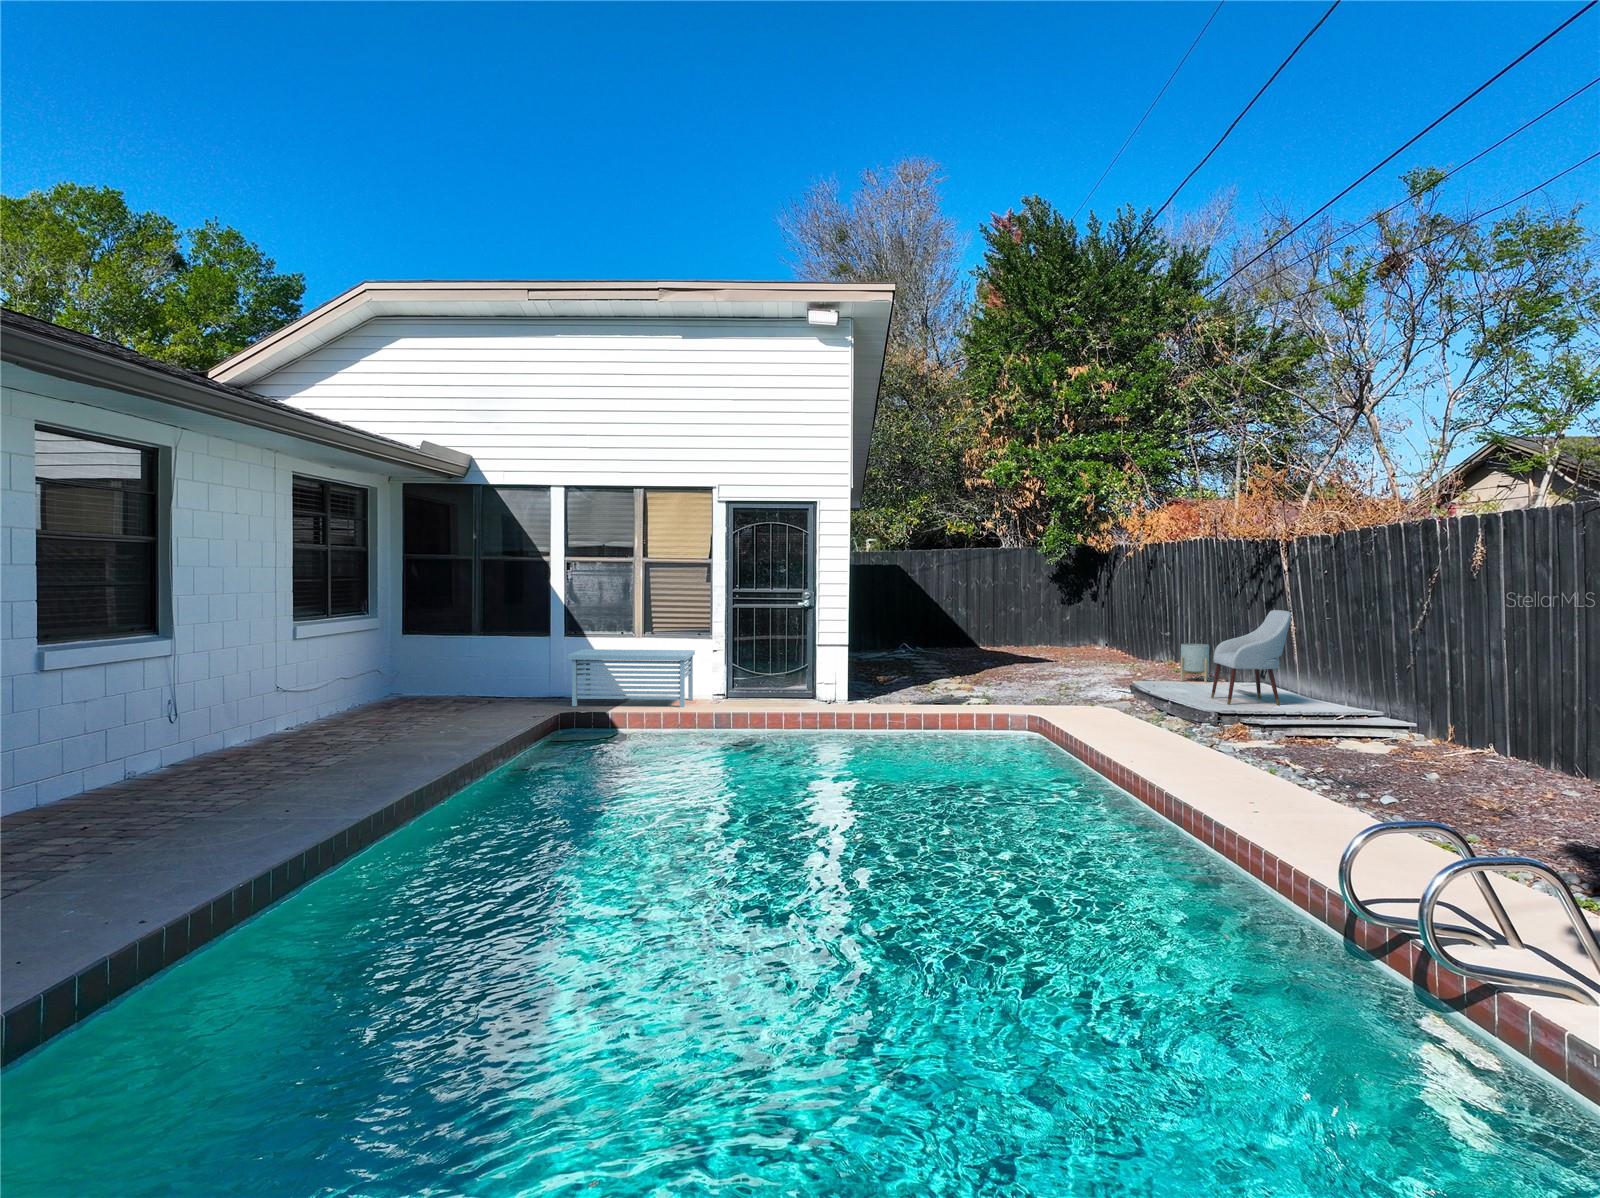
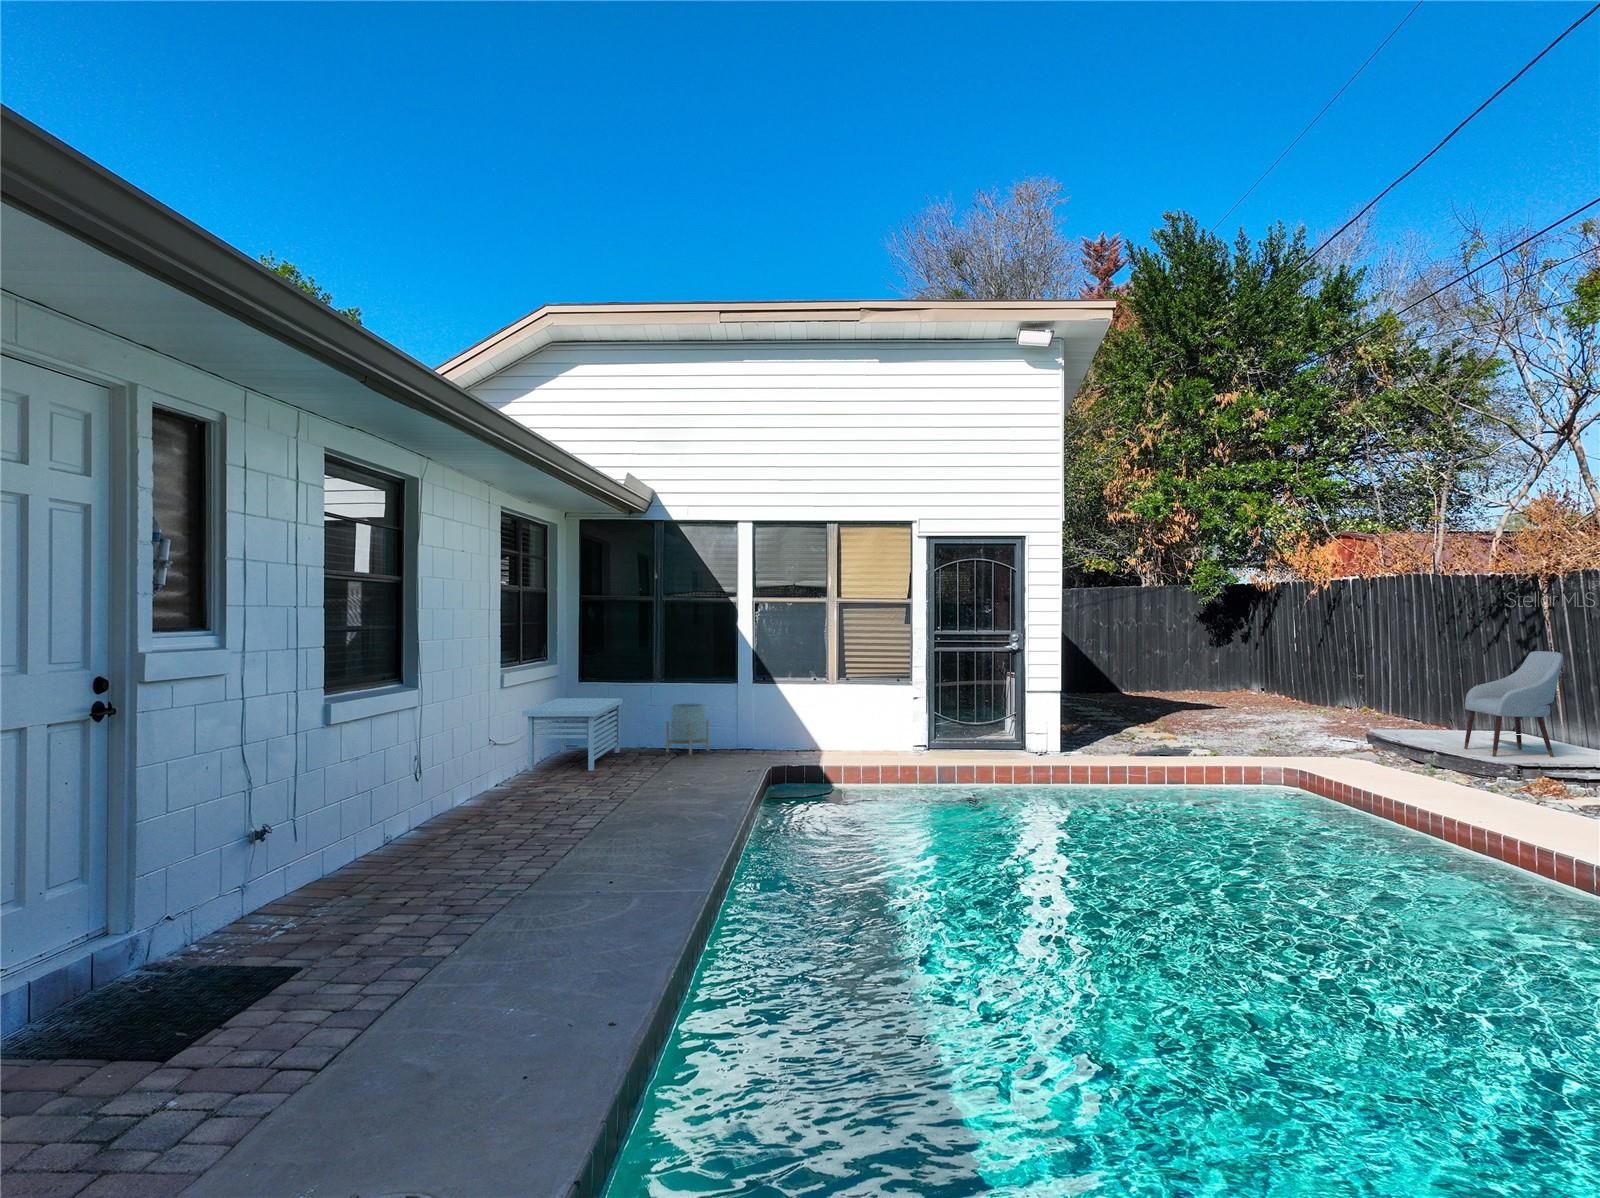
planter: present [1180,644,1209,683] -> present [666,704,709,755]
storage bench: present [567,649,695,707] -> present [522,698,623,771]

